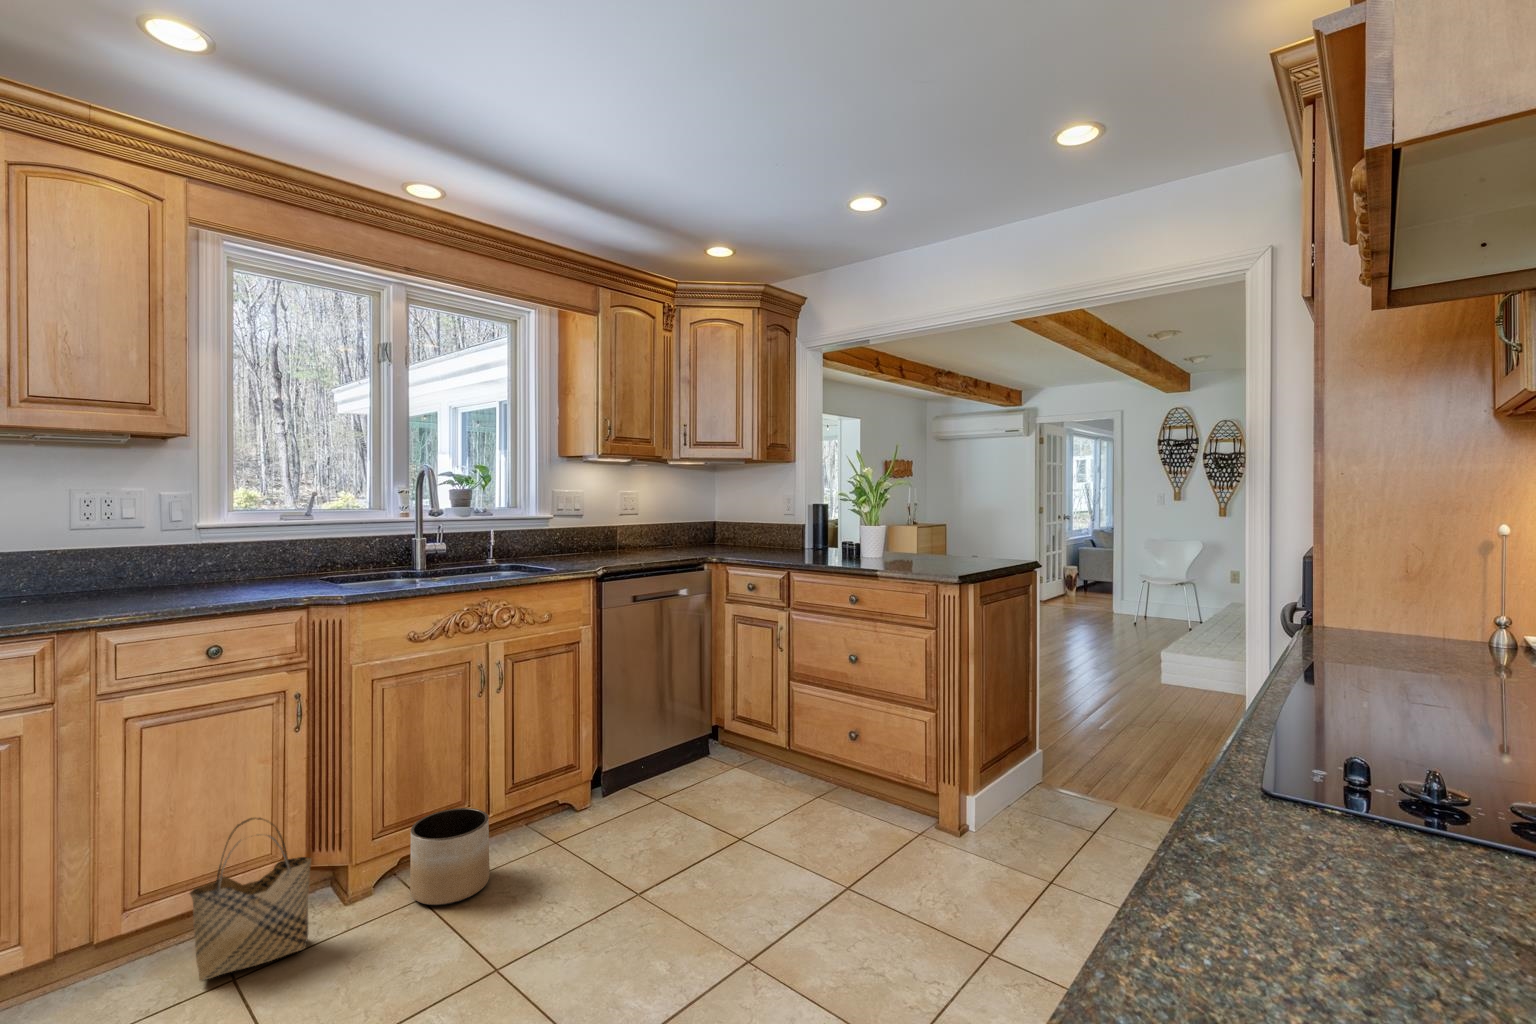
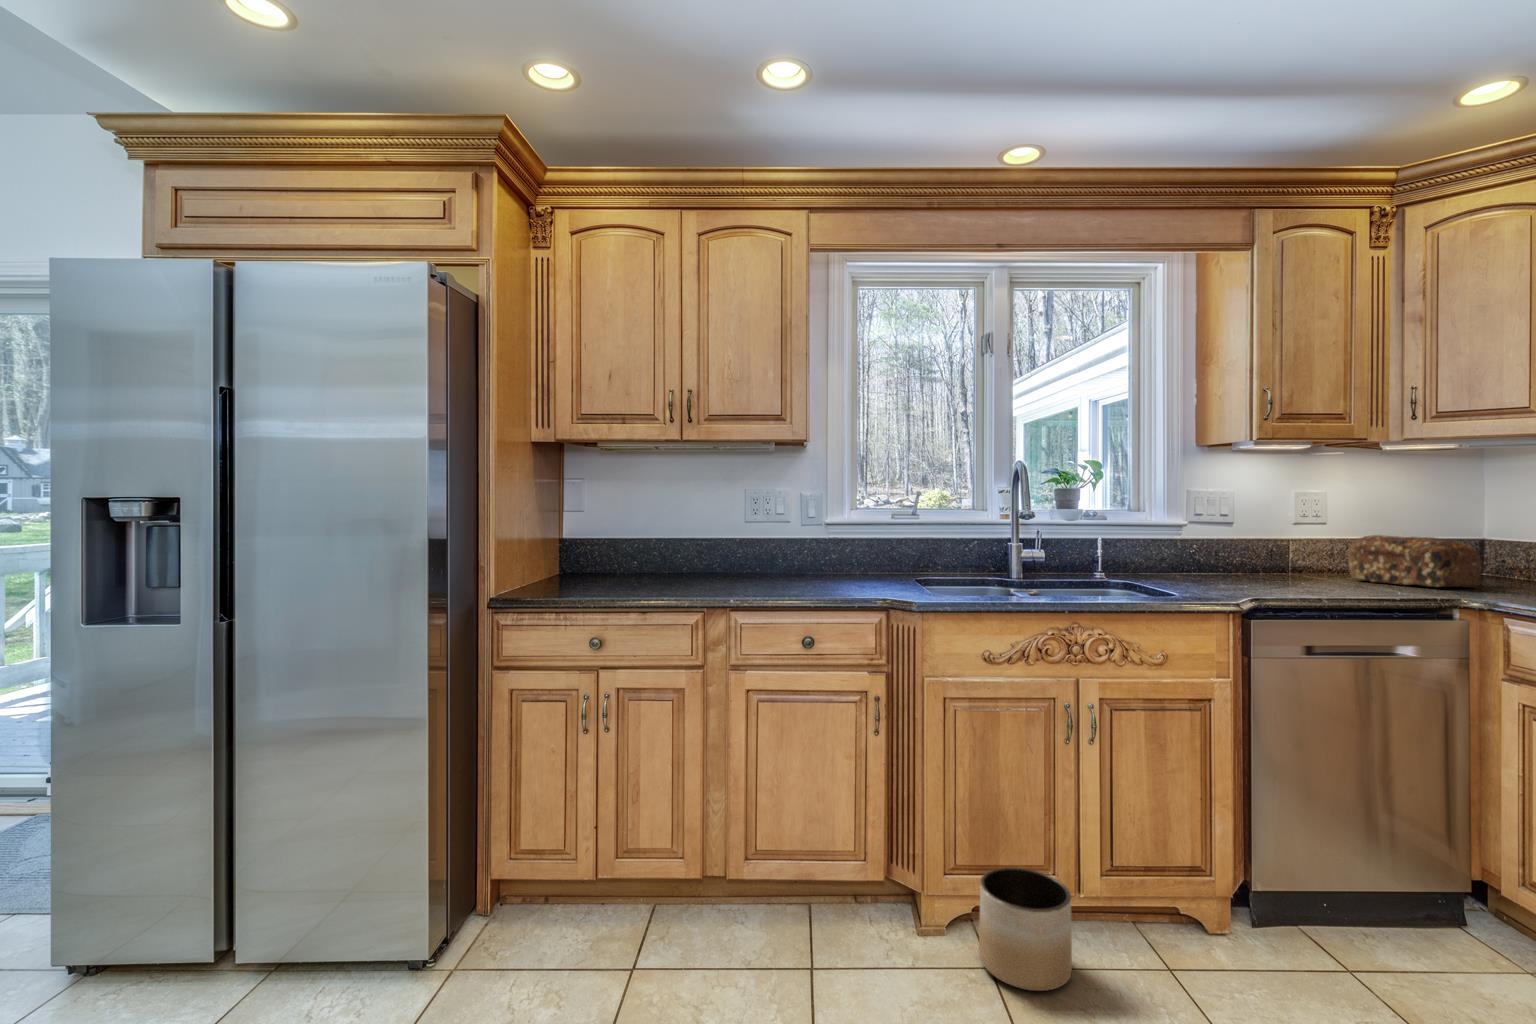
bread loaf: none [652,522,717,554] -> present [1348,535,1482,587]
woven basket: present [190,818,311,981] -> none [781,811,880,967]

